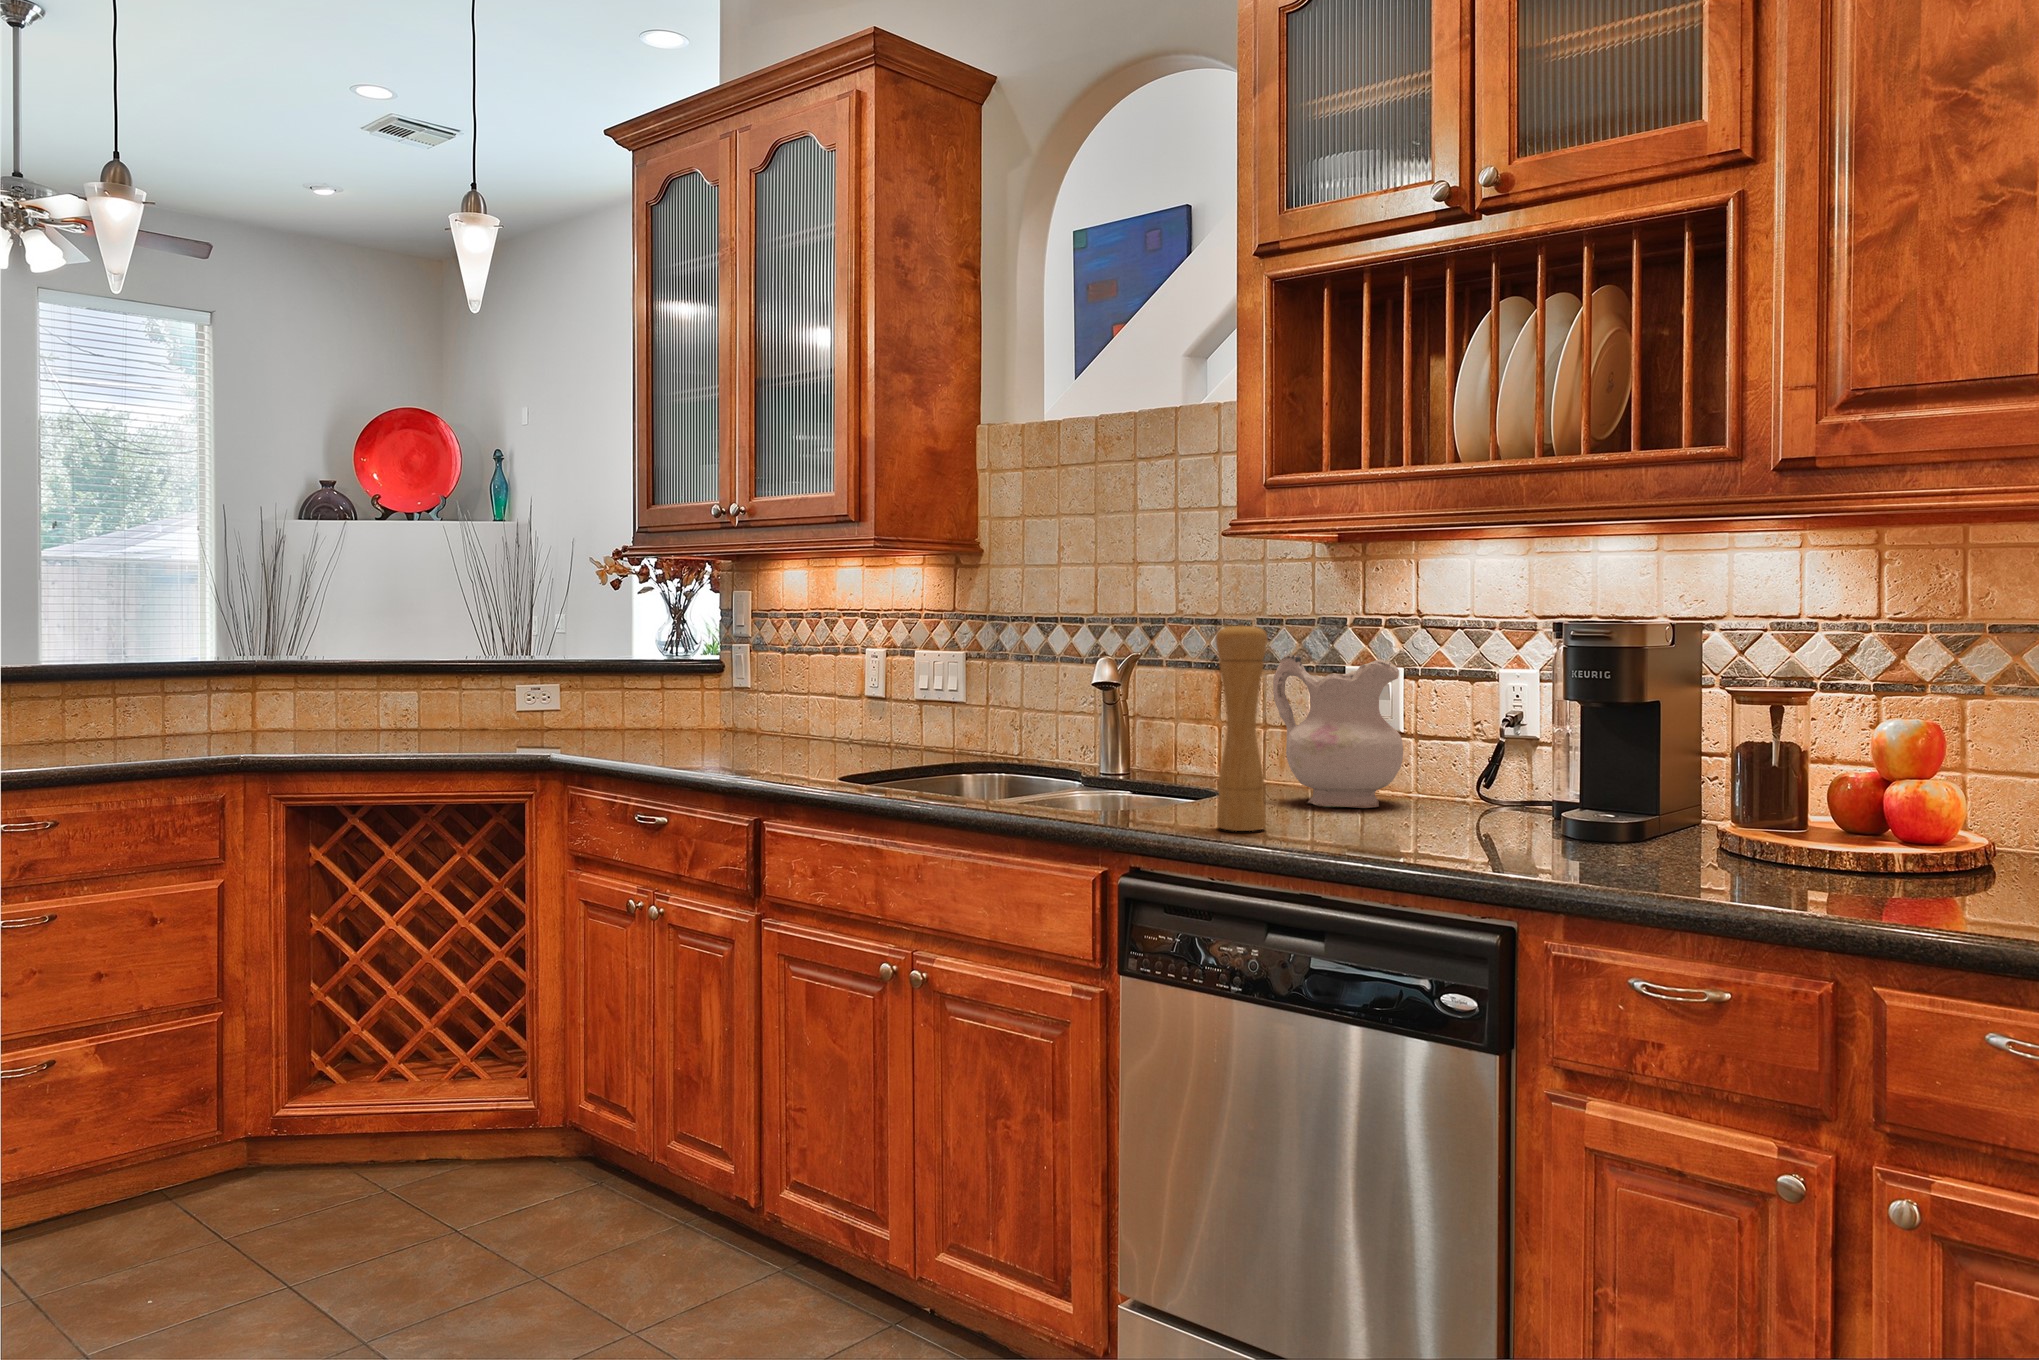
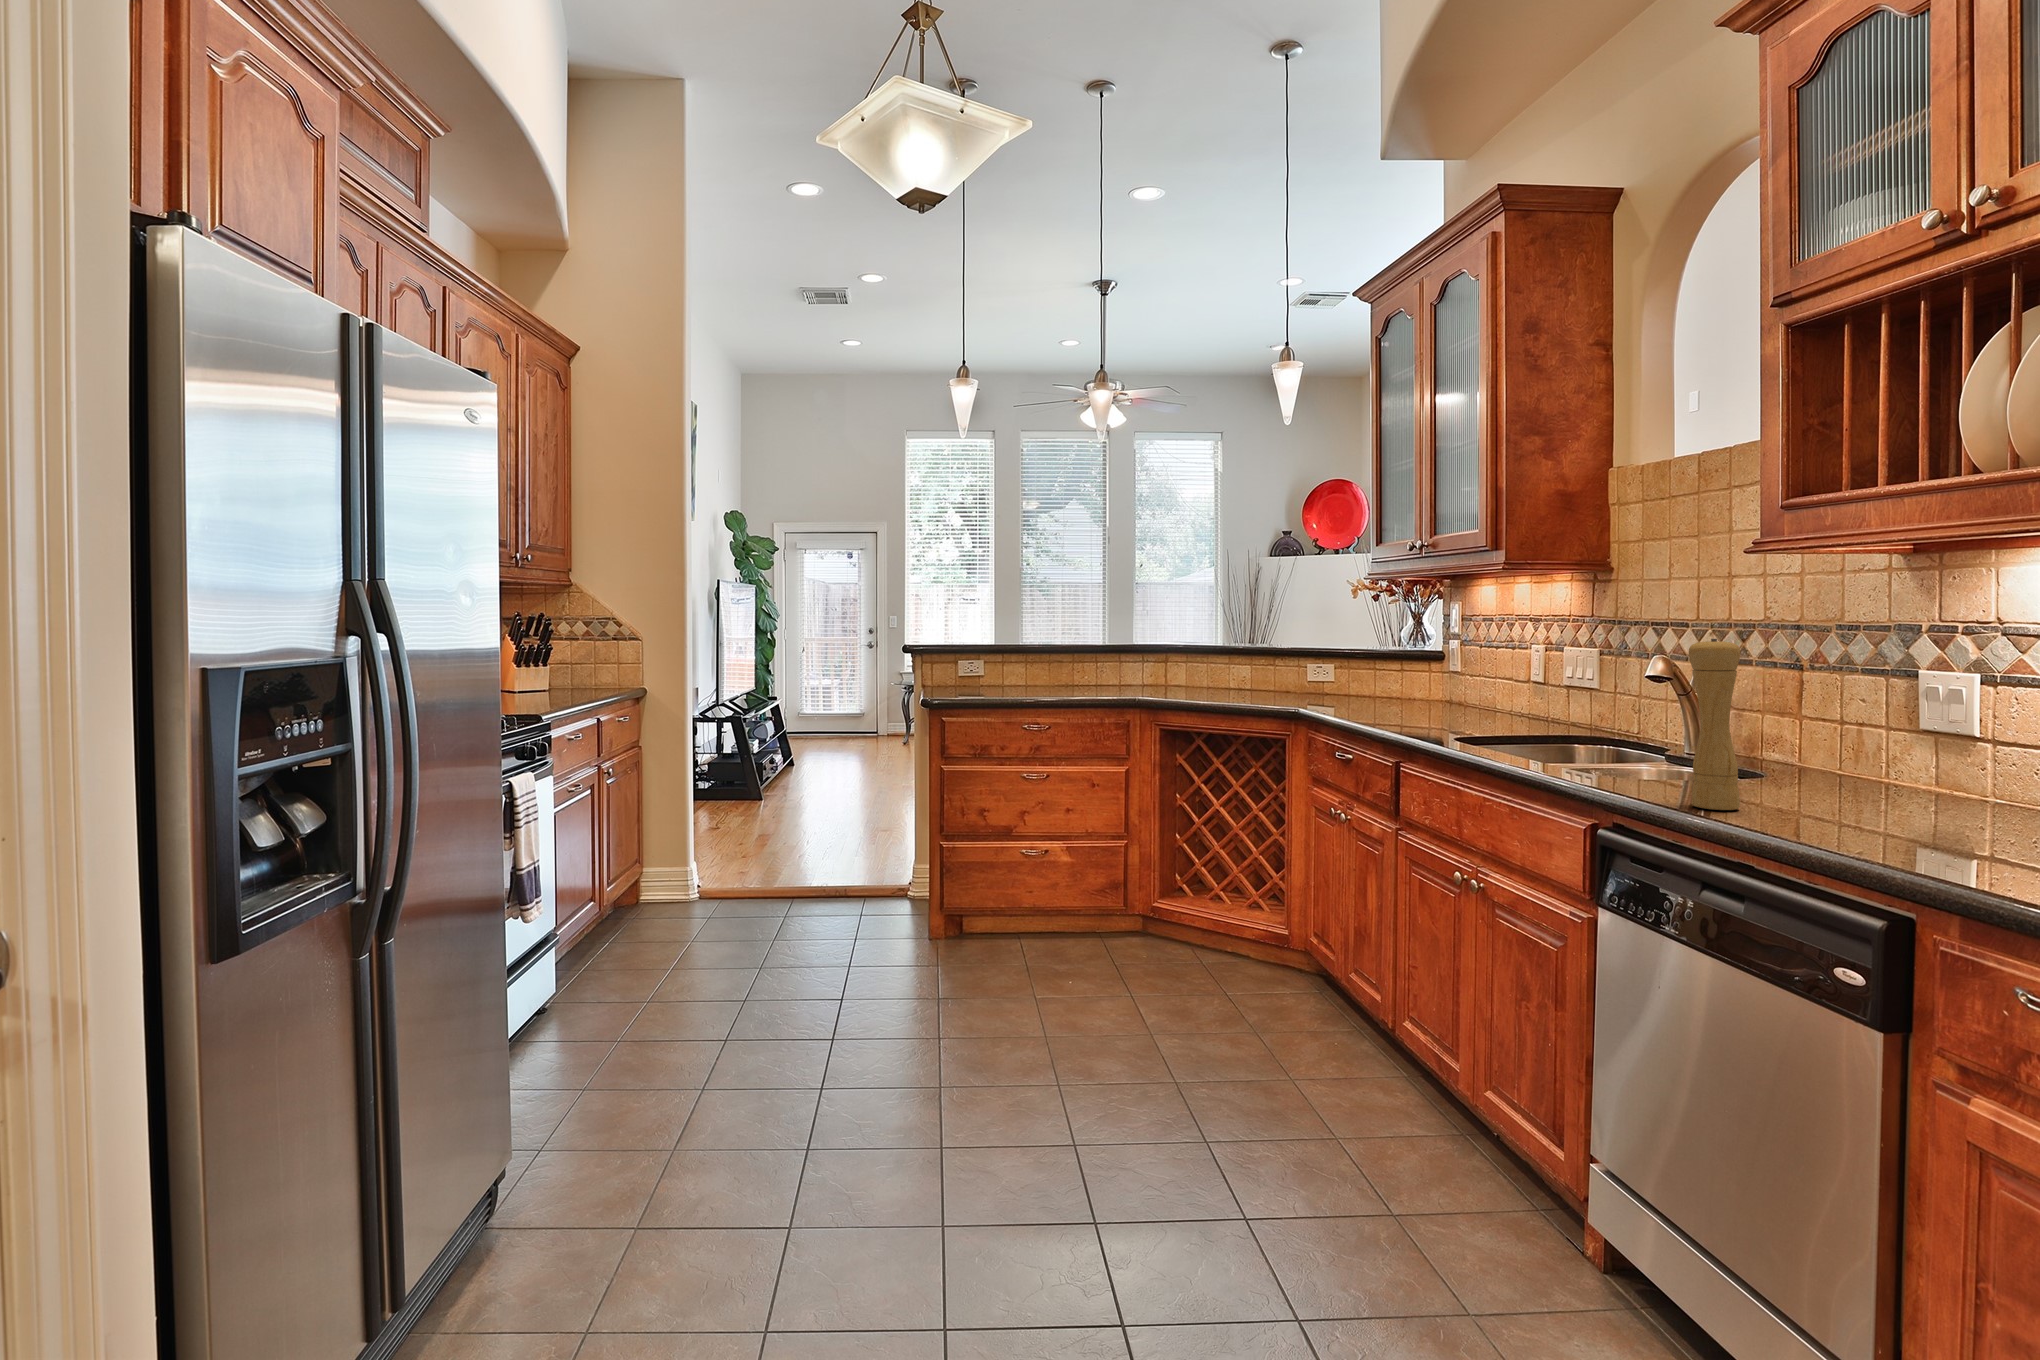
ceramic pitcher: present [1273,654,1403,808] -> none [1818,661,1963,805]

